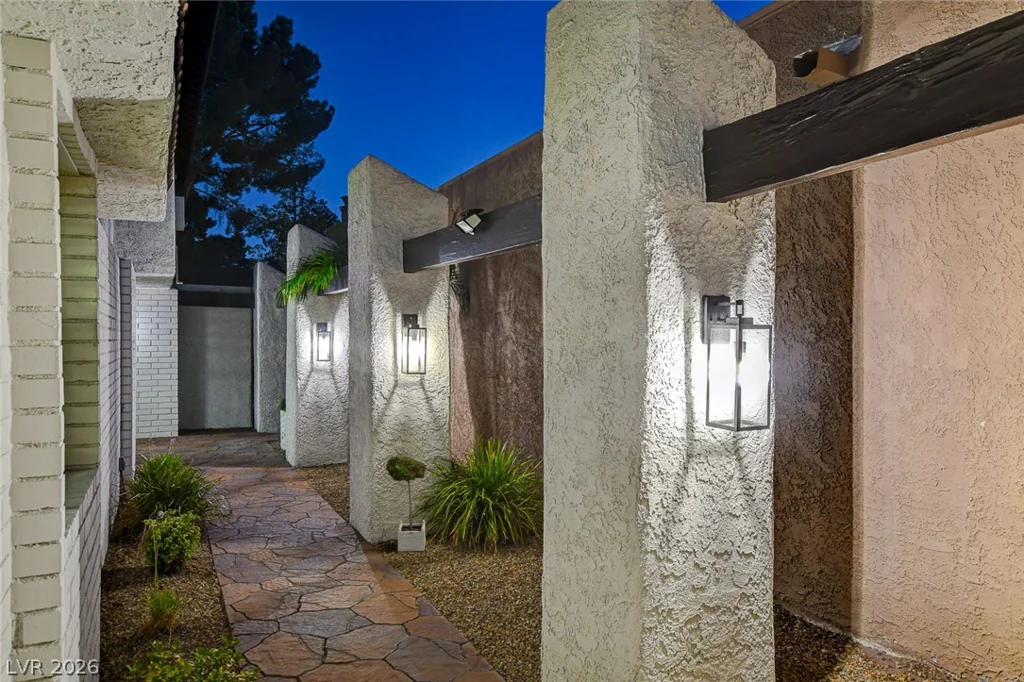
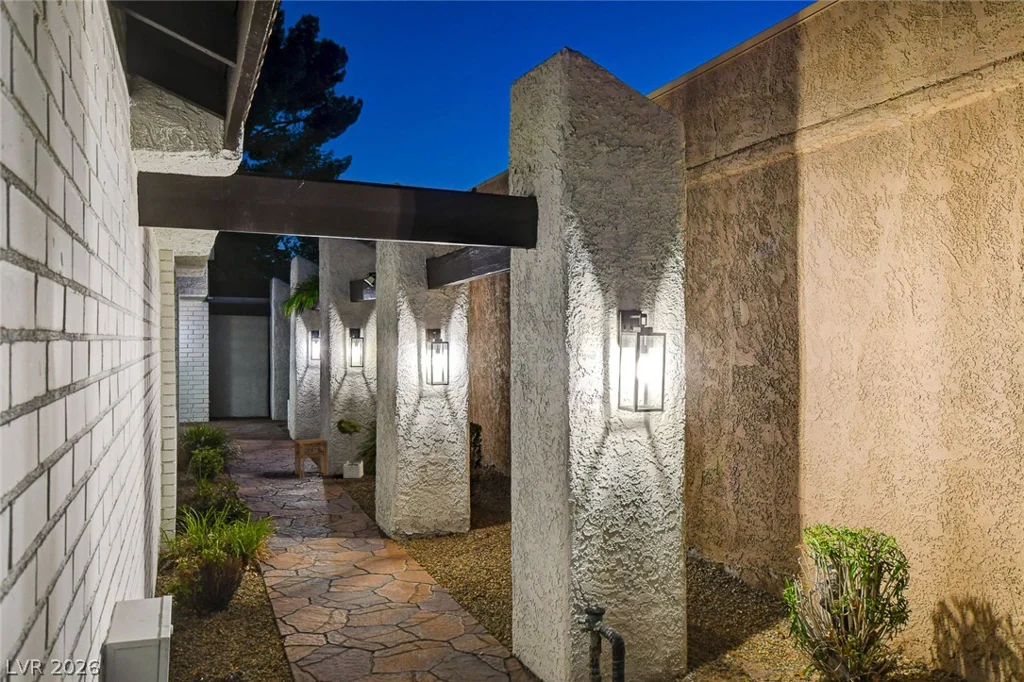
stool: none [315,484,370,555] -> present [295,438,328,478]

